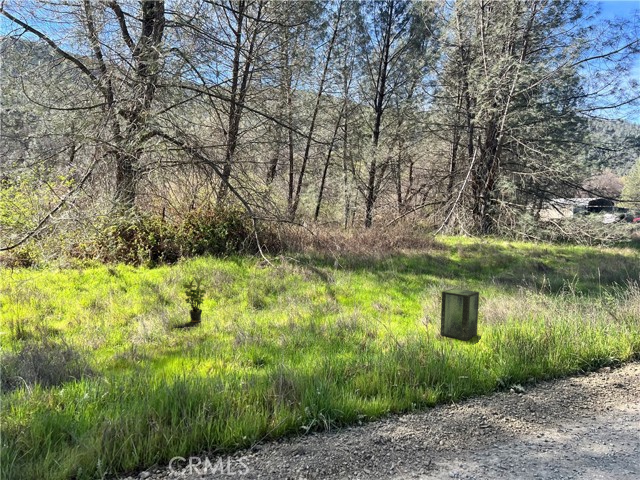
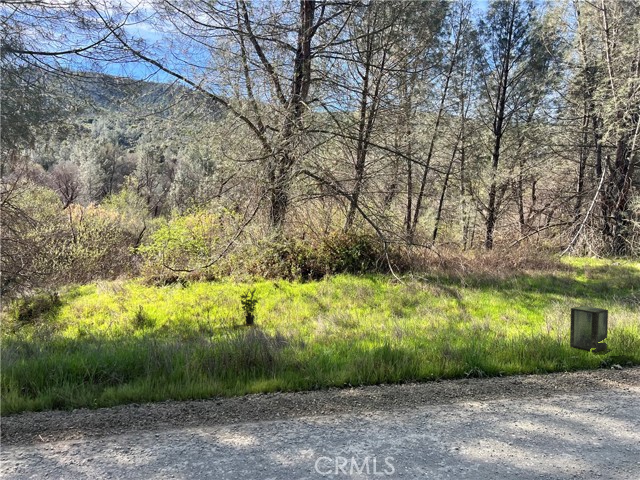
potted plant: present [183,276,206,322] -> present [240,289,258,325]

